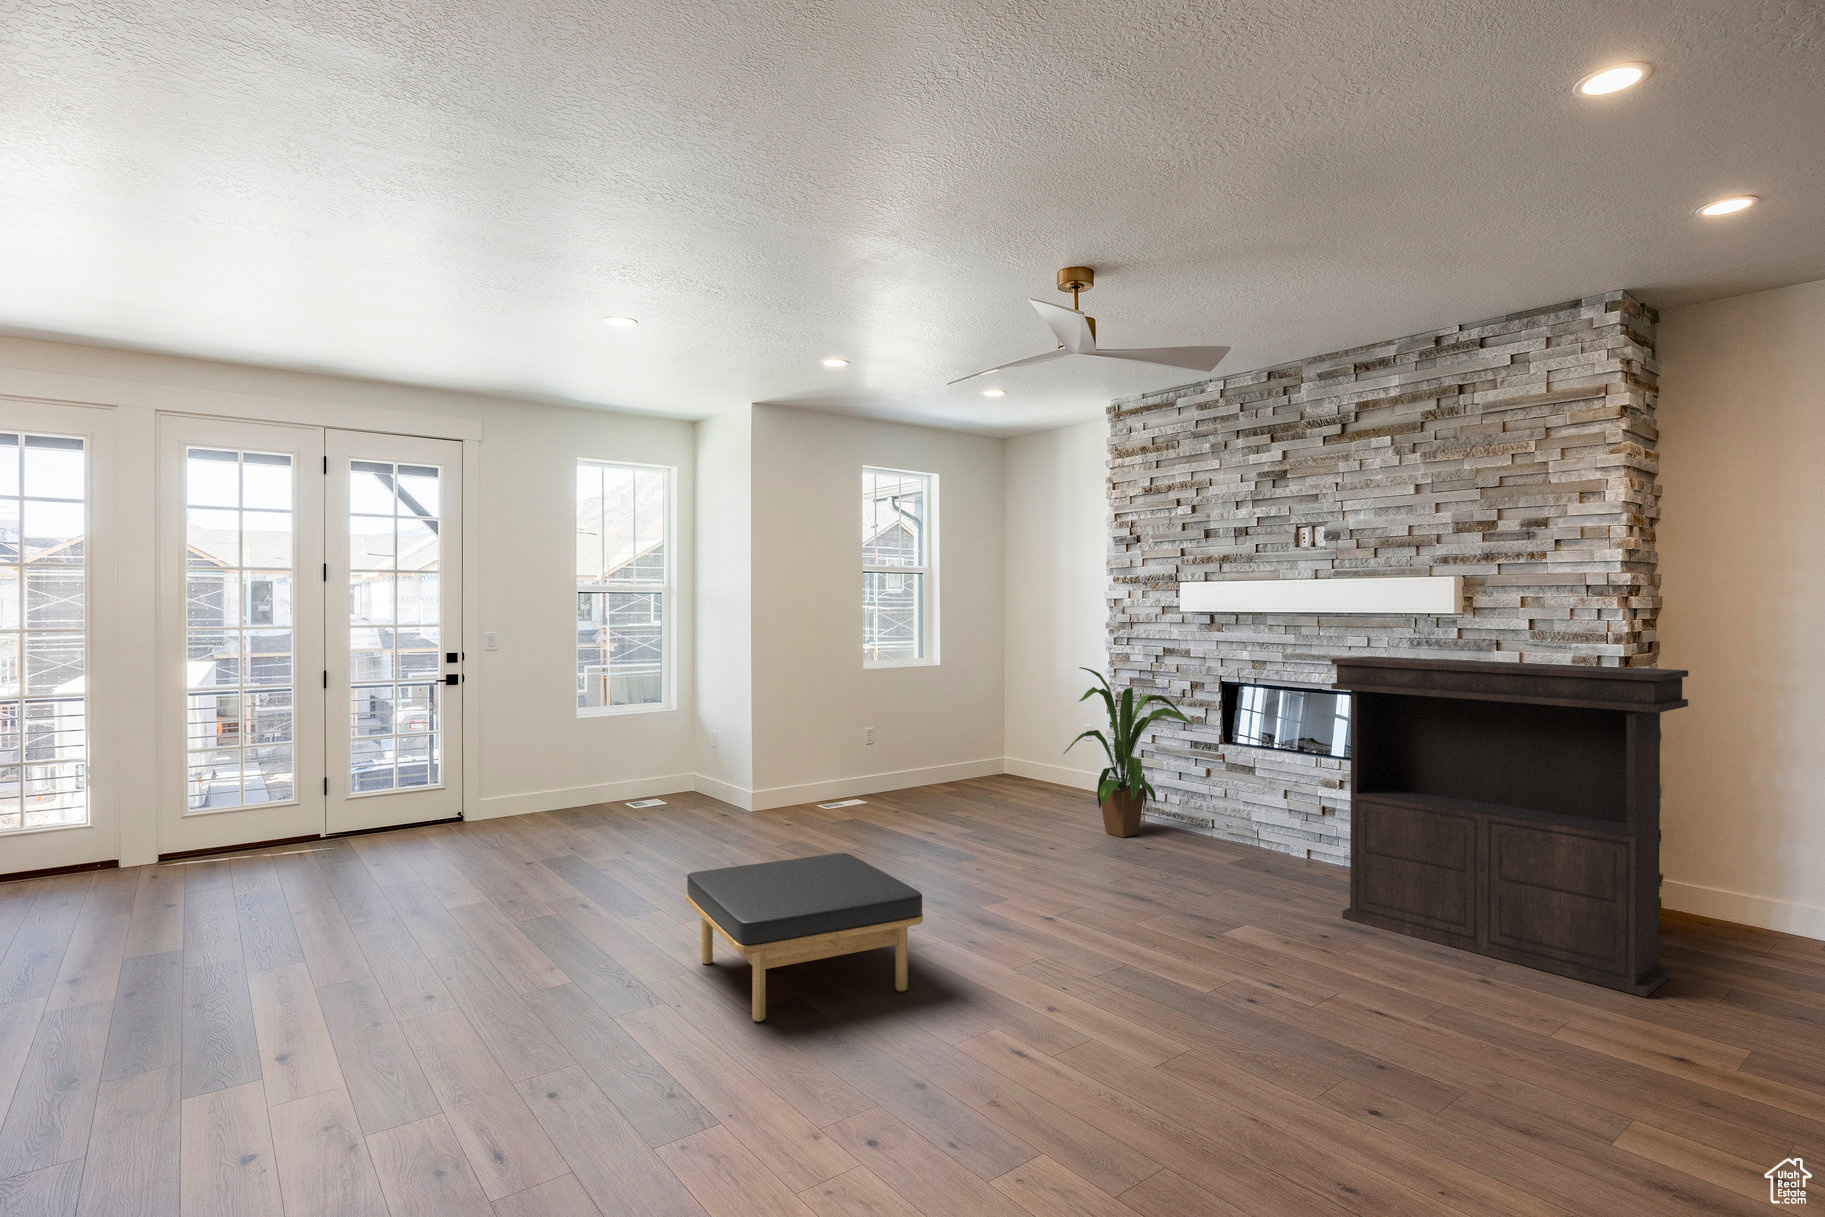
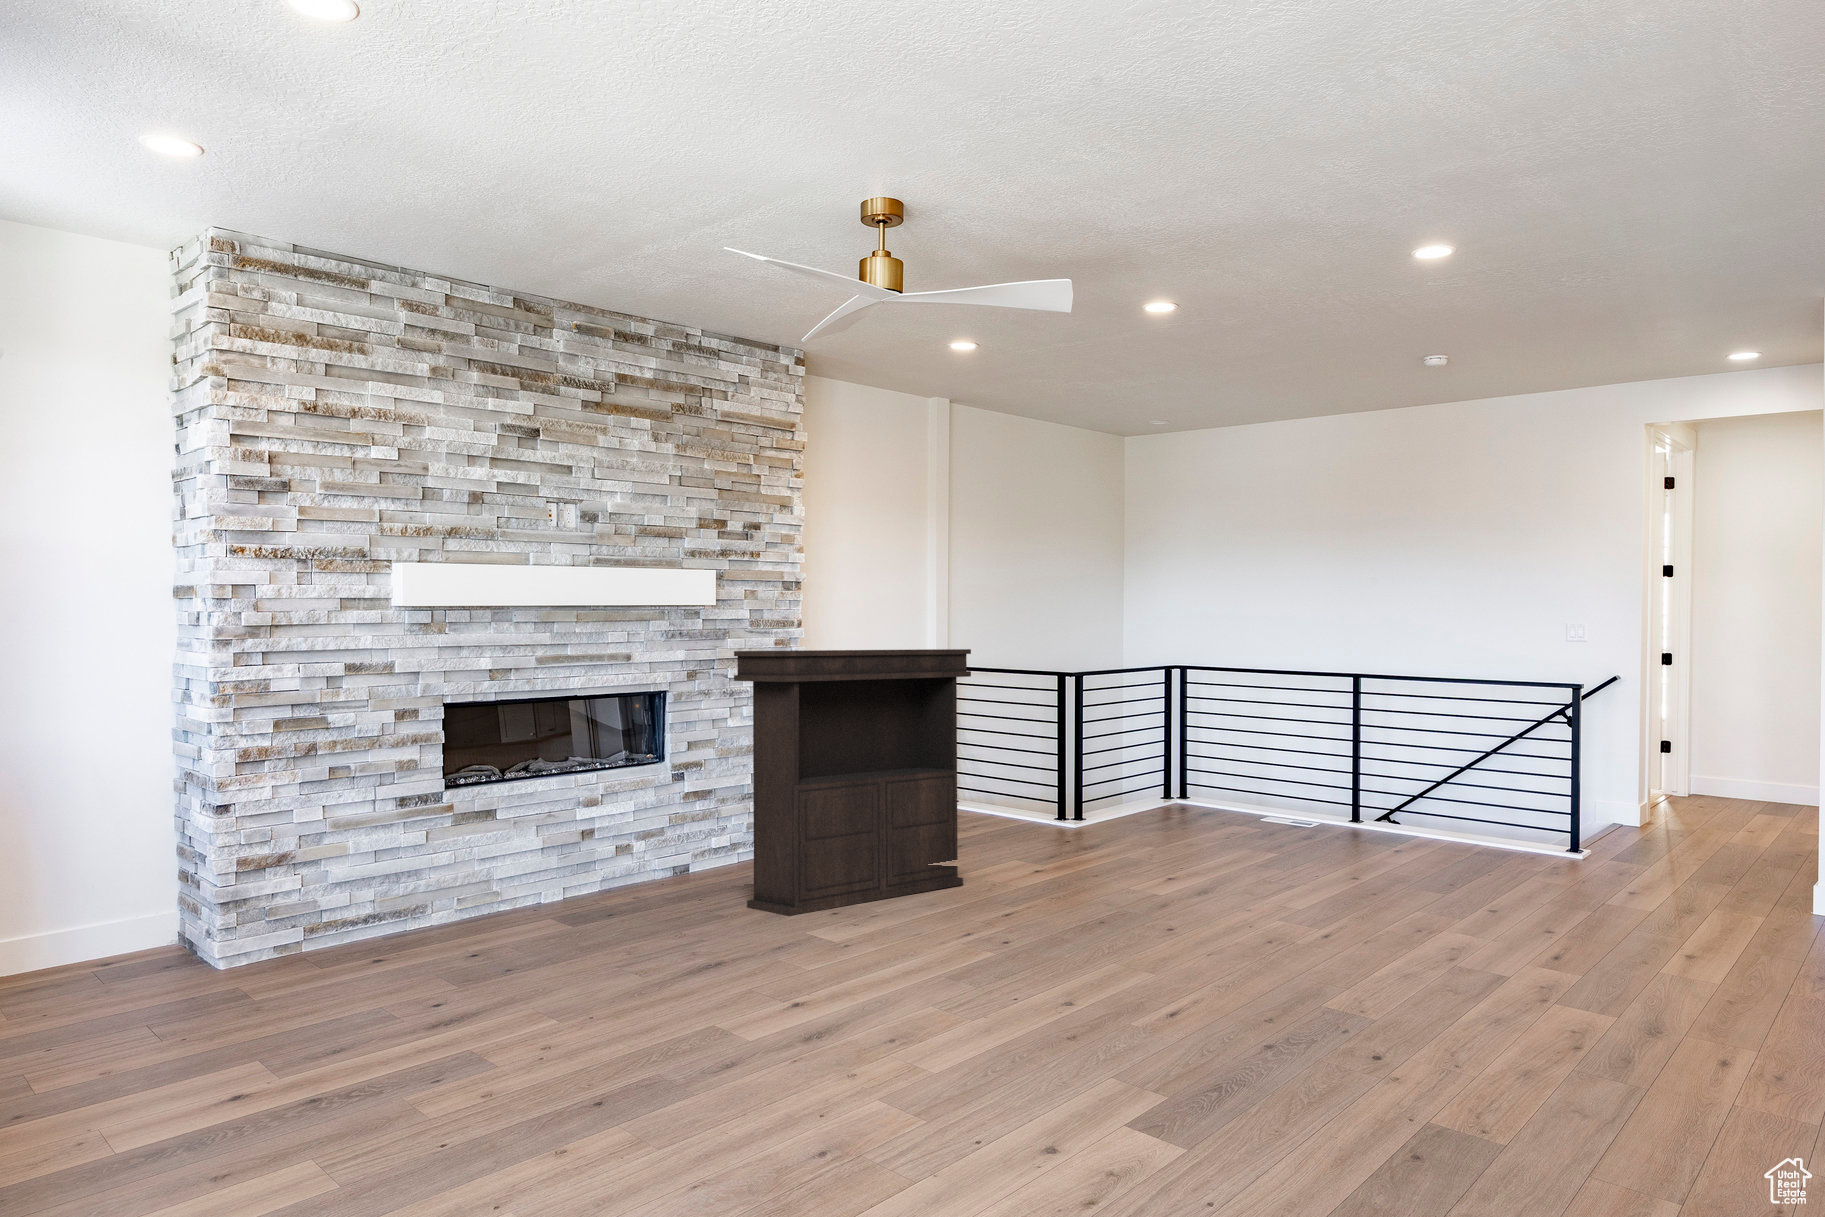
house plant: present [1064,667,1193,838] -> none [305,694,486,961]
ottoman: present [686,853,923,1021] -> none [890,908,1229,1108]

